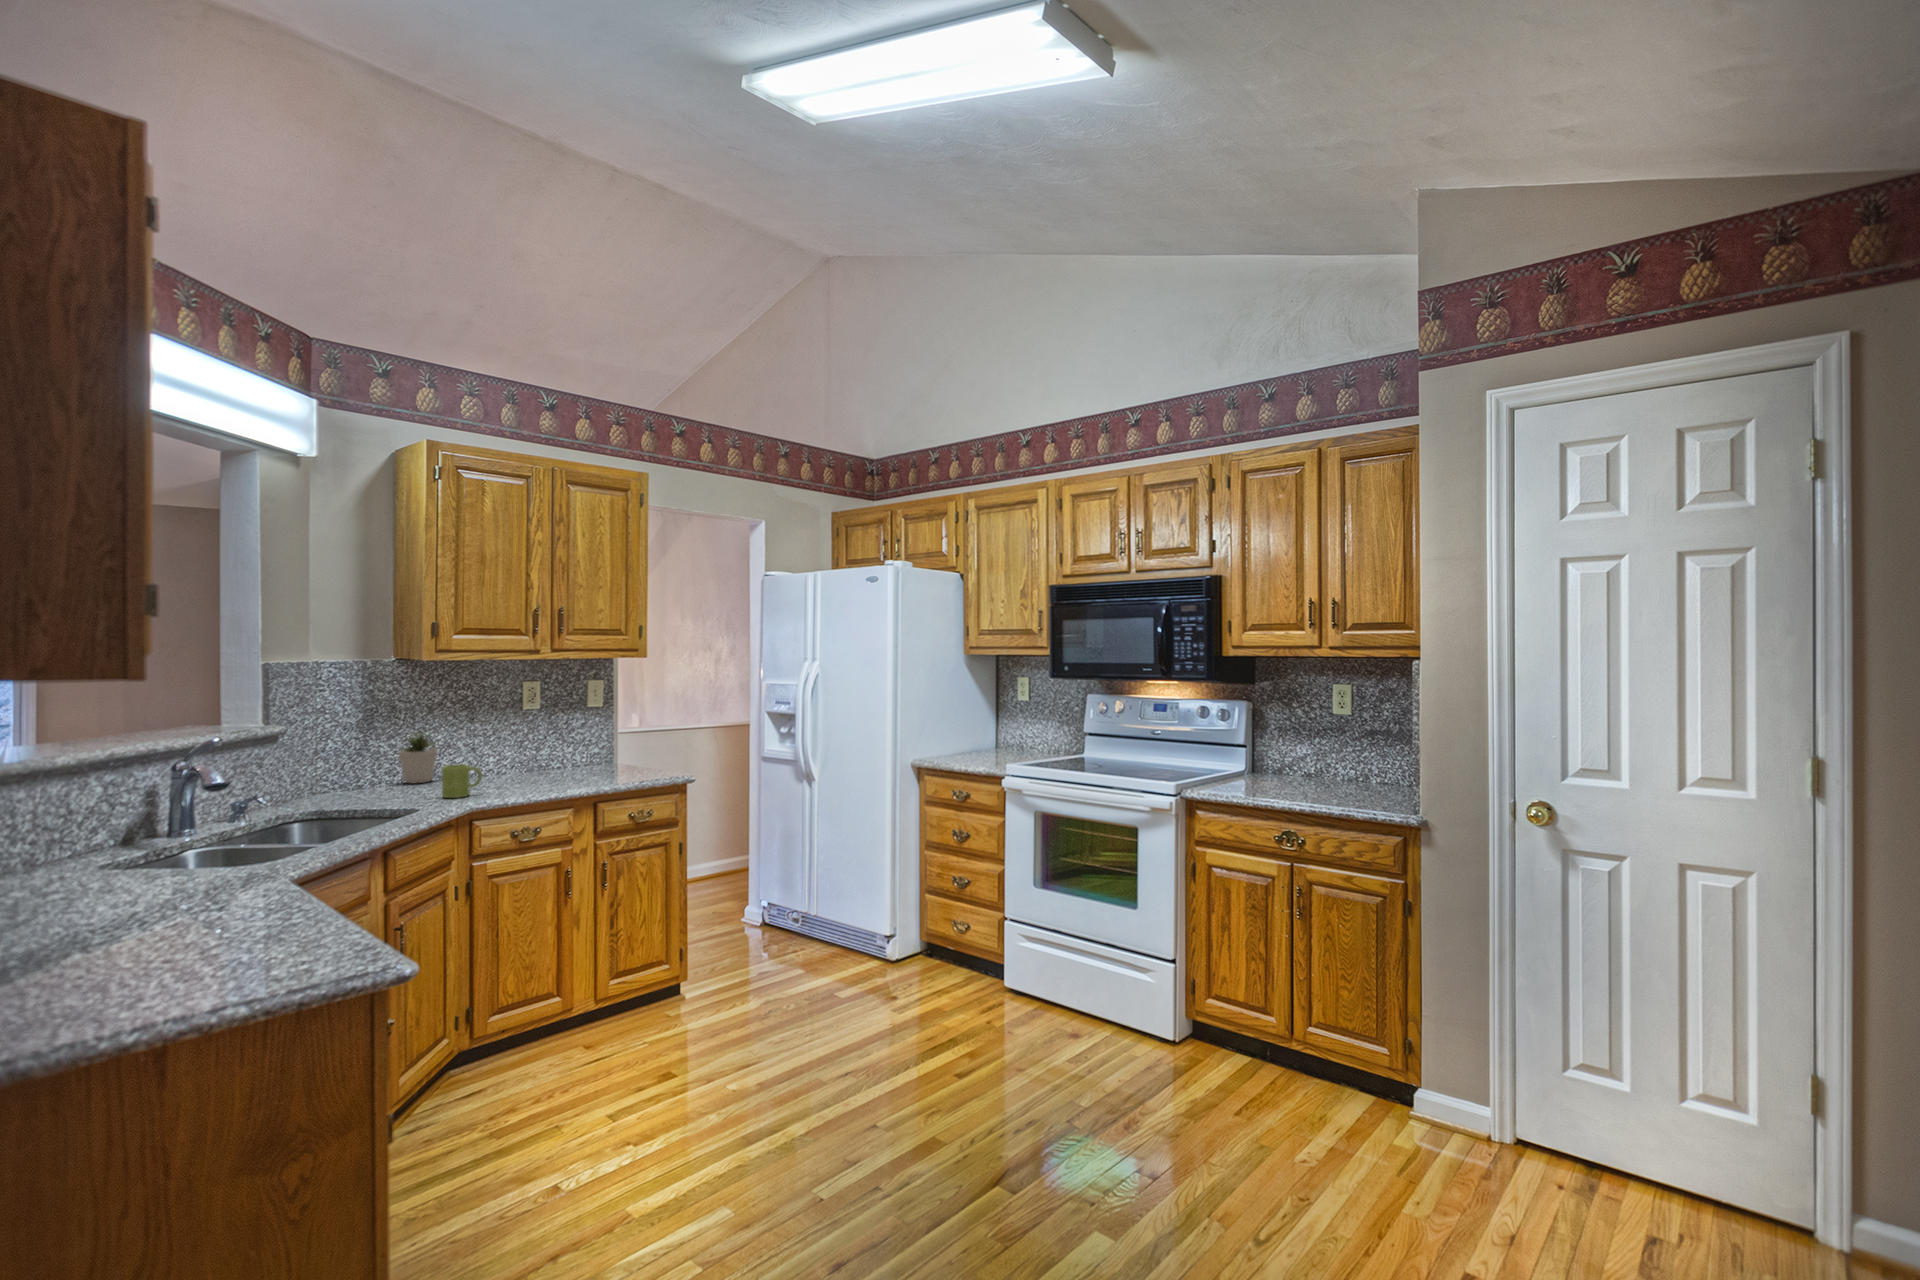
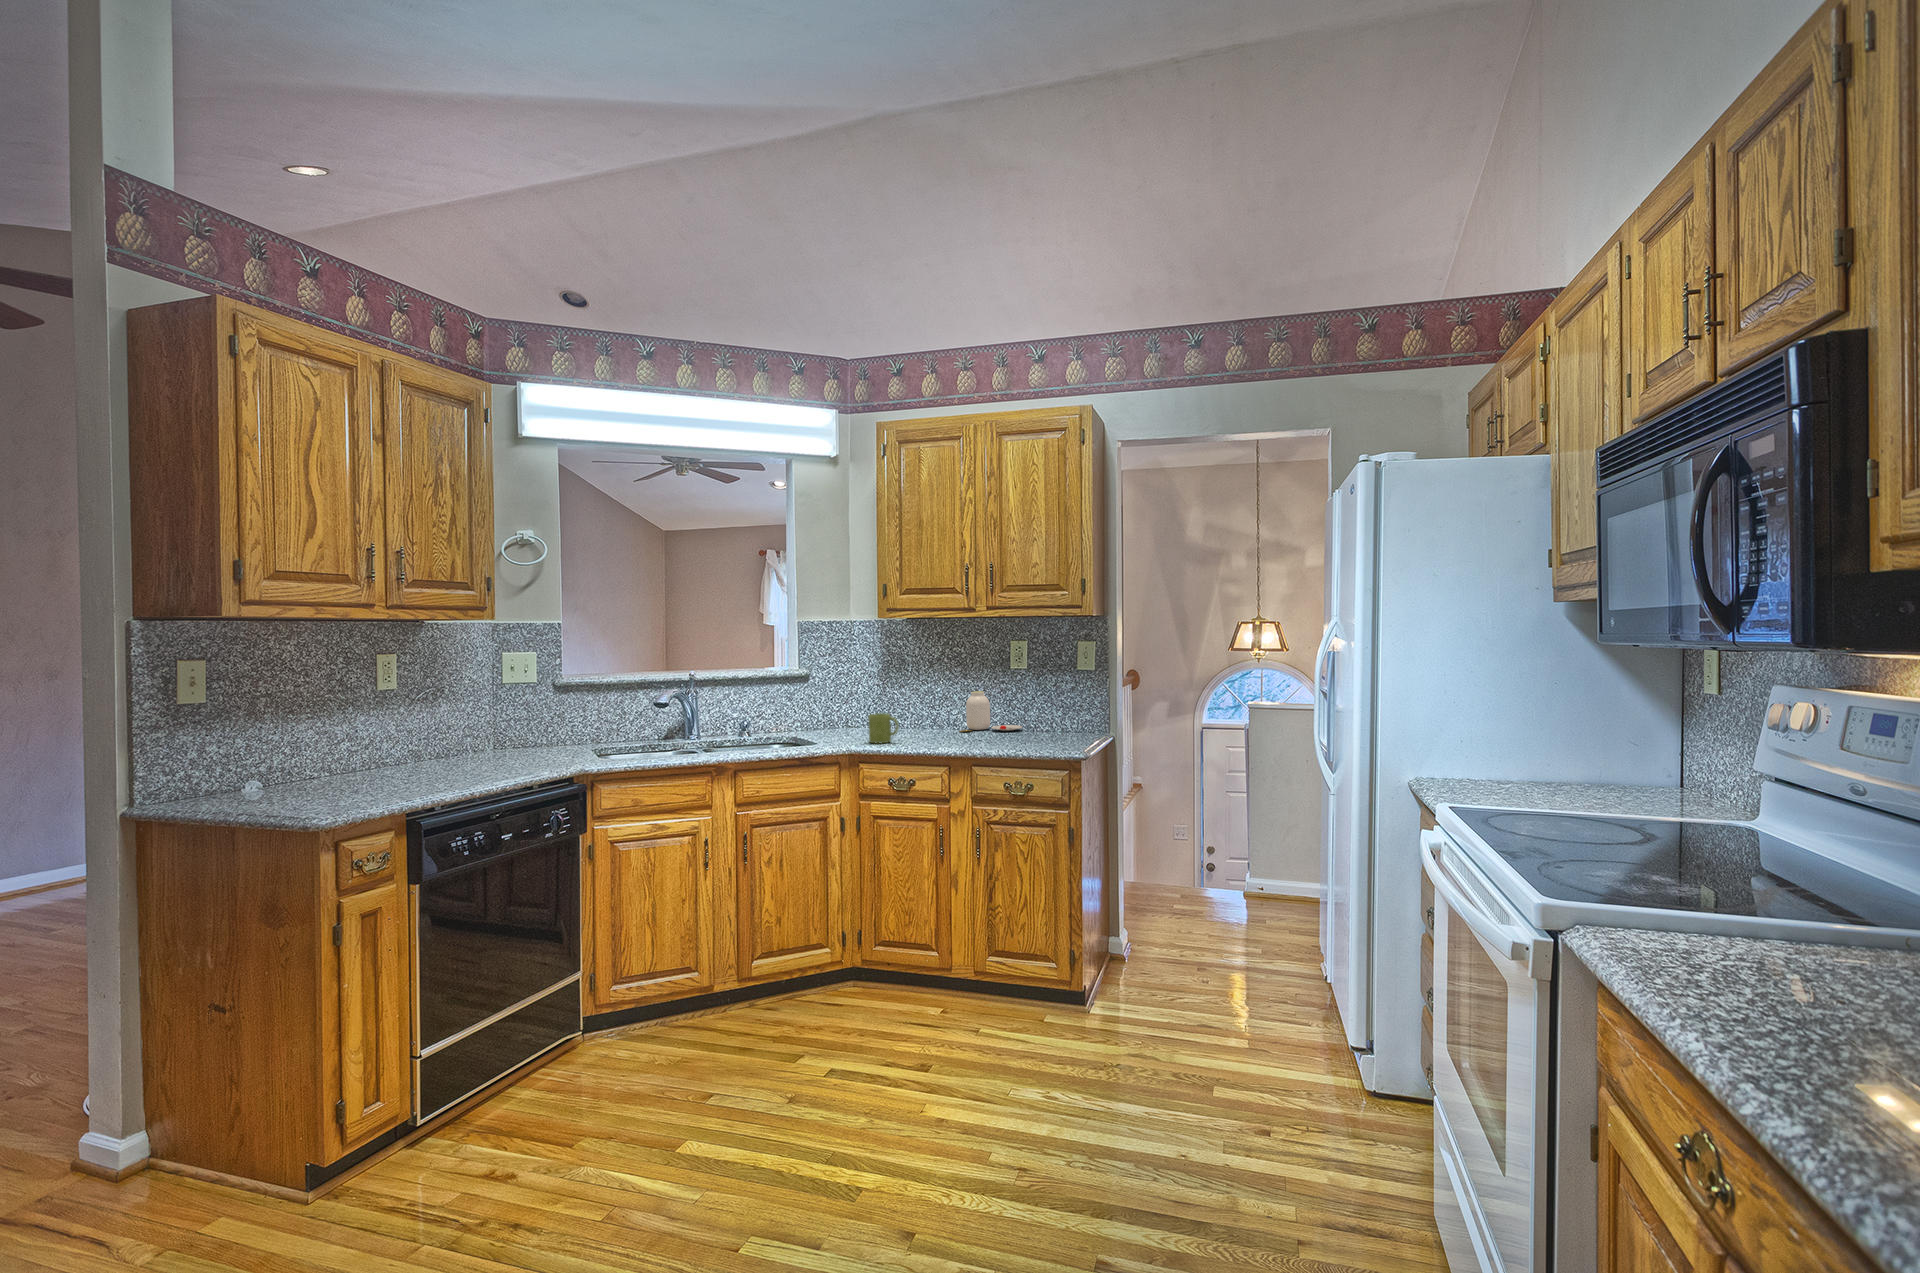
potted plant: present [398,734,438,783] -> none [901,680,935,729]
jar: none [482,735,552,779] -> present [959,691,1022,732]

